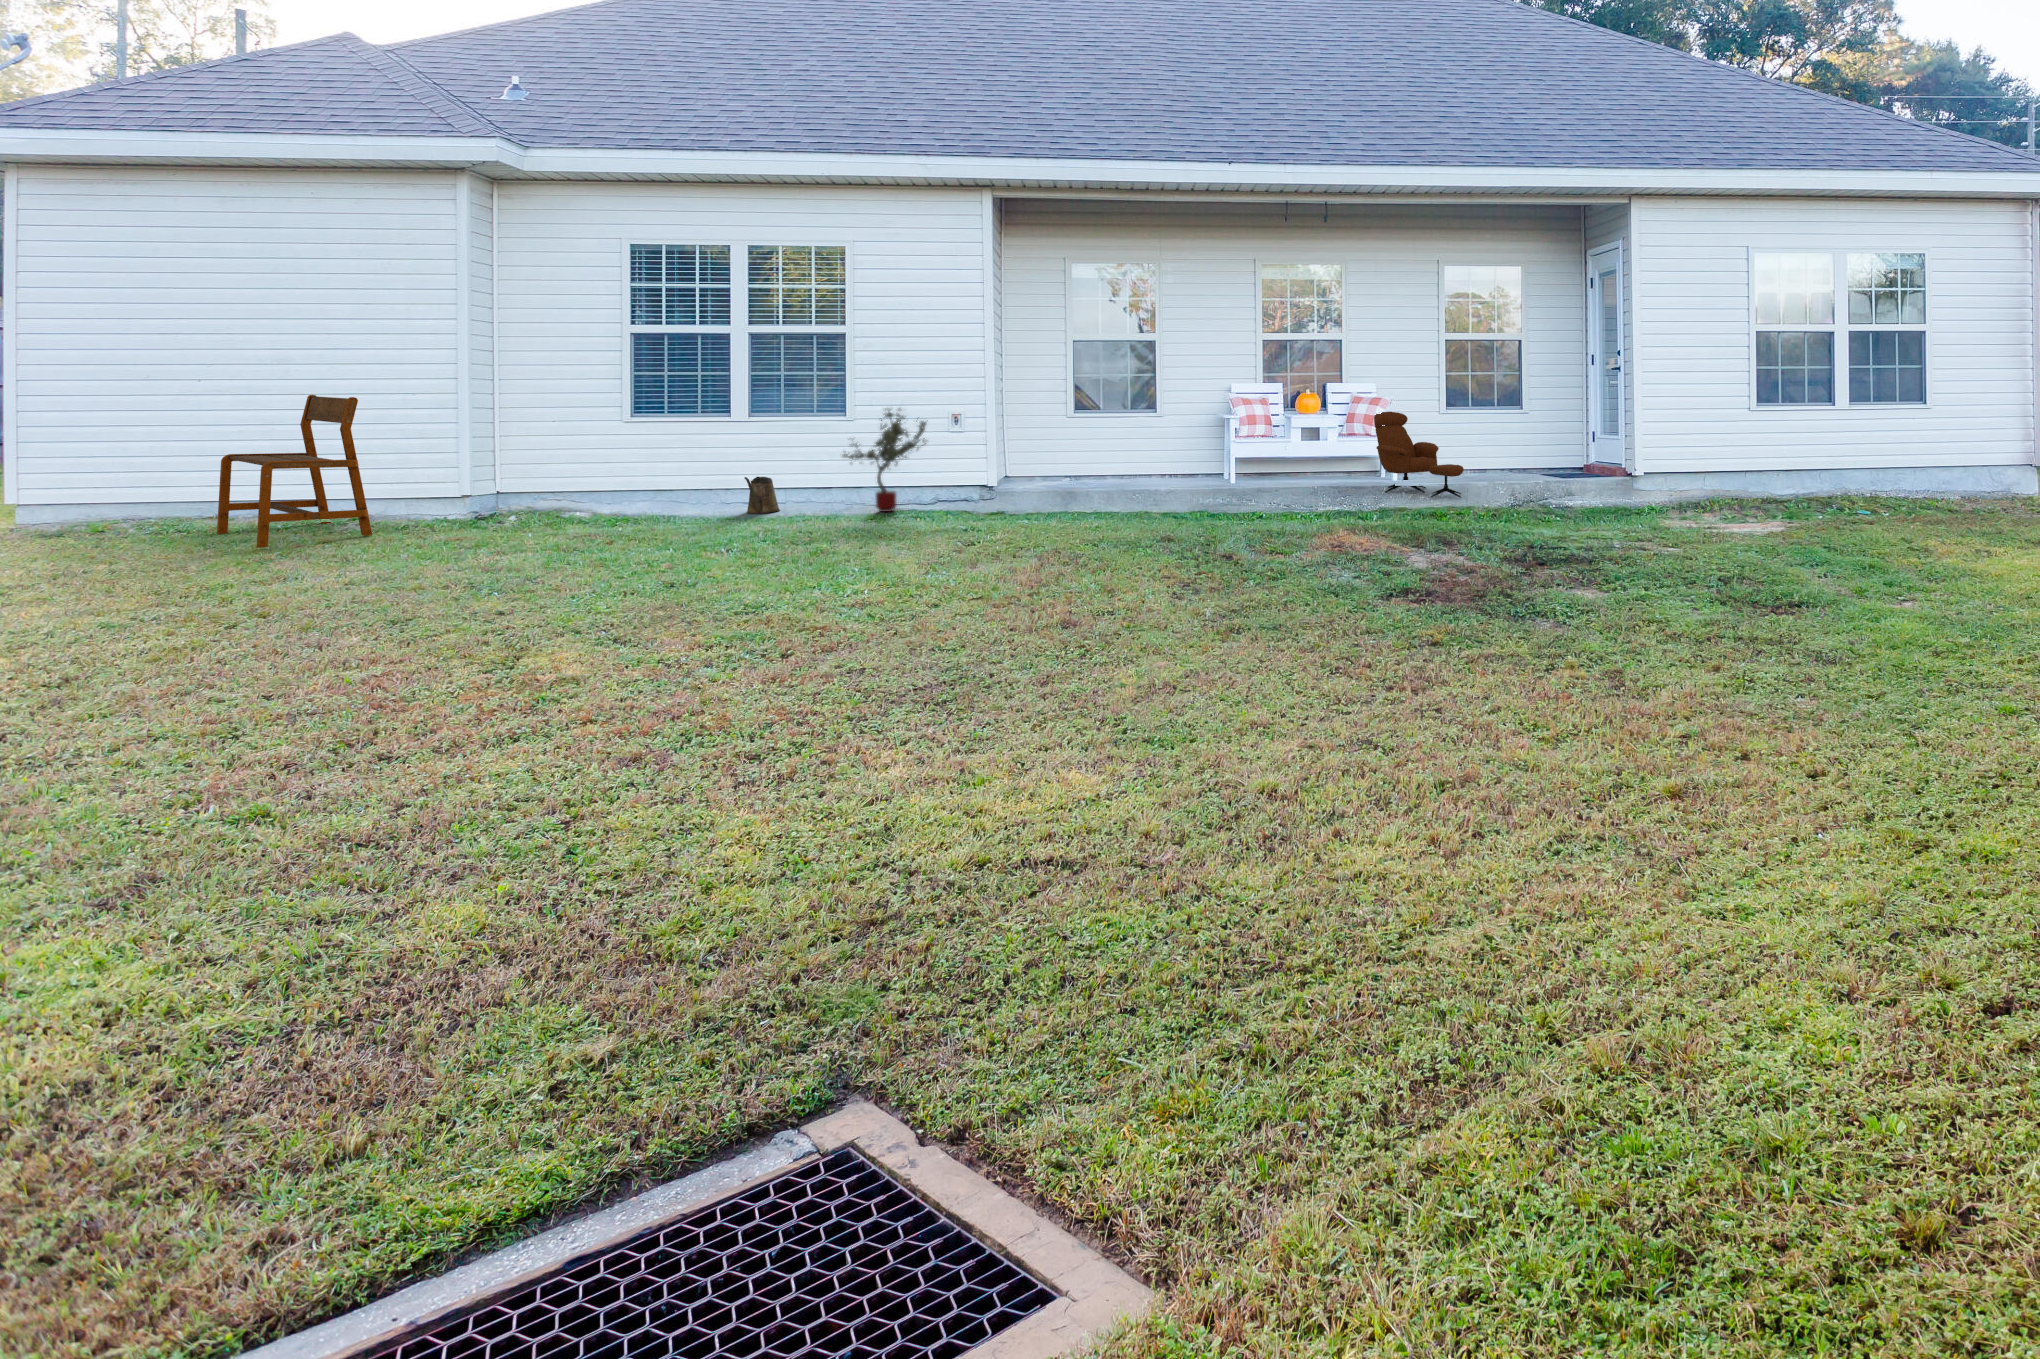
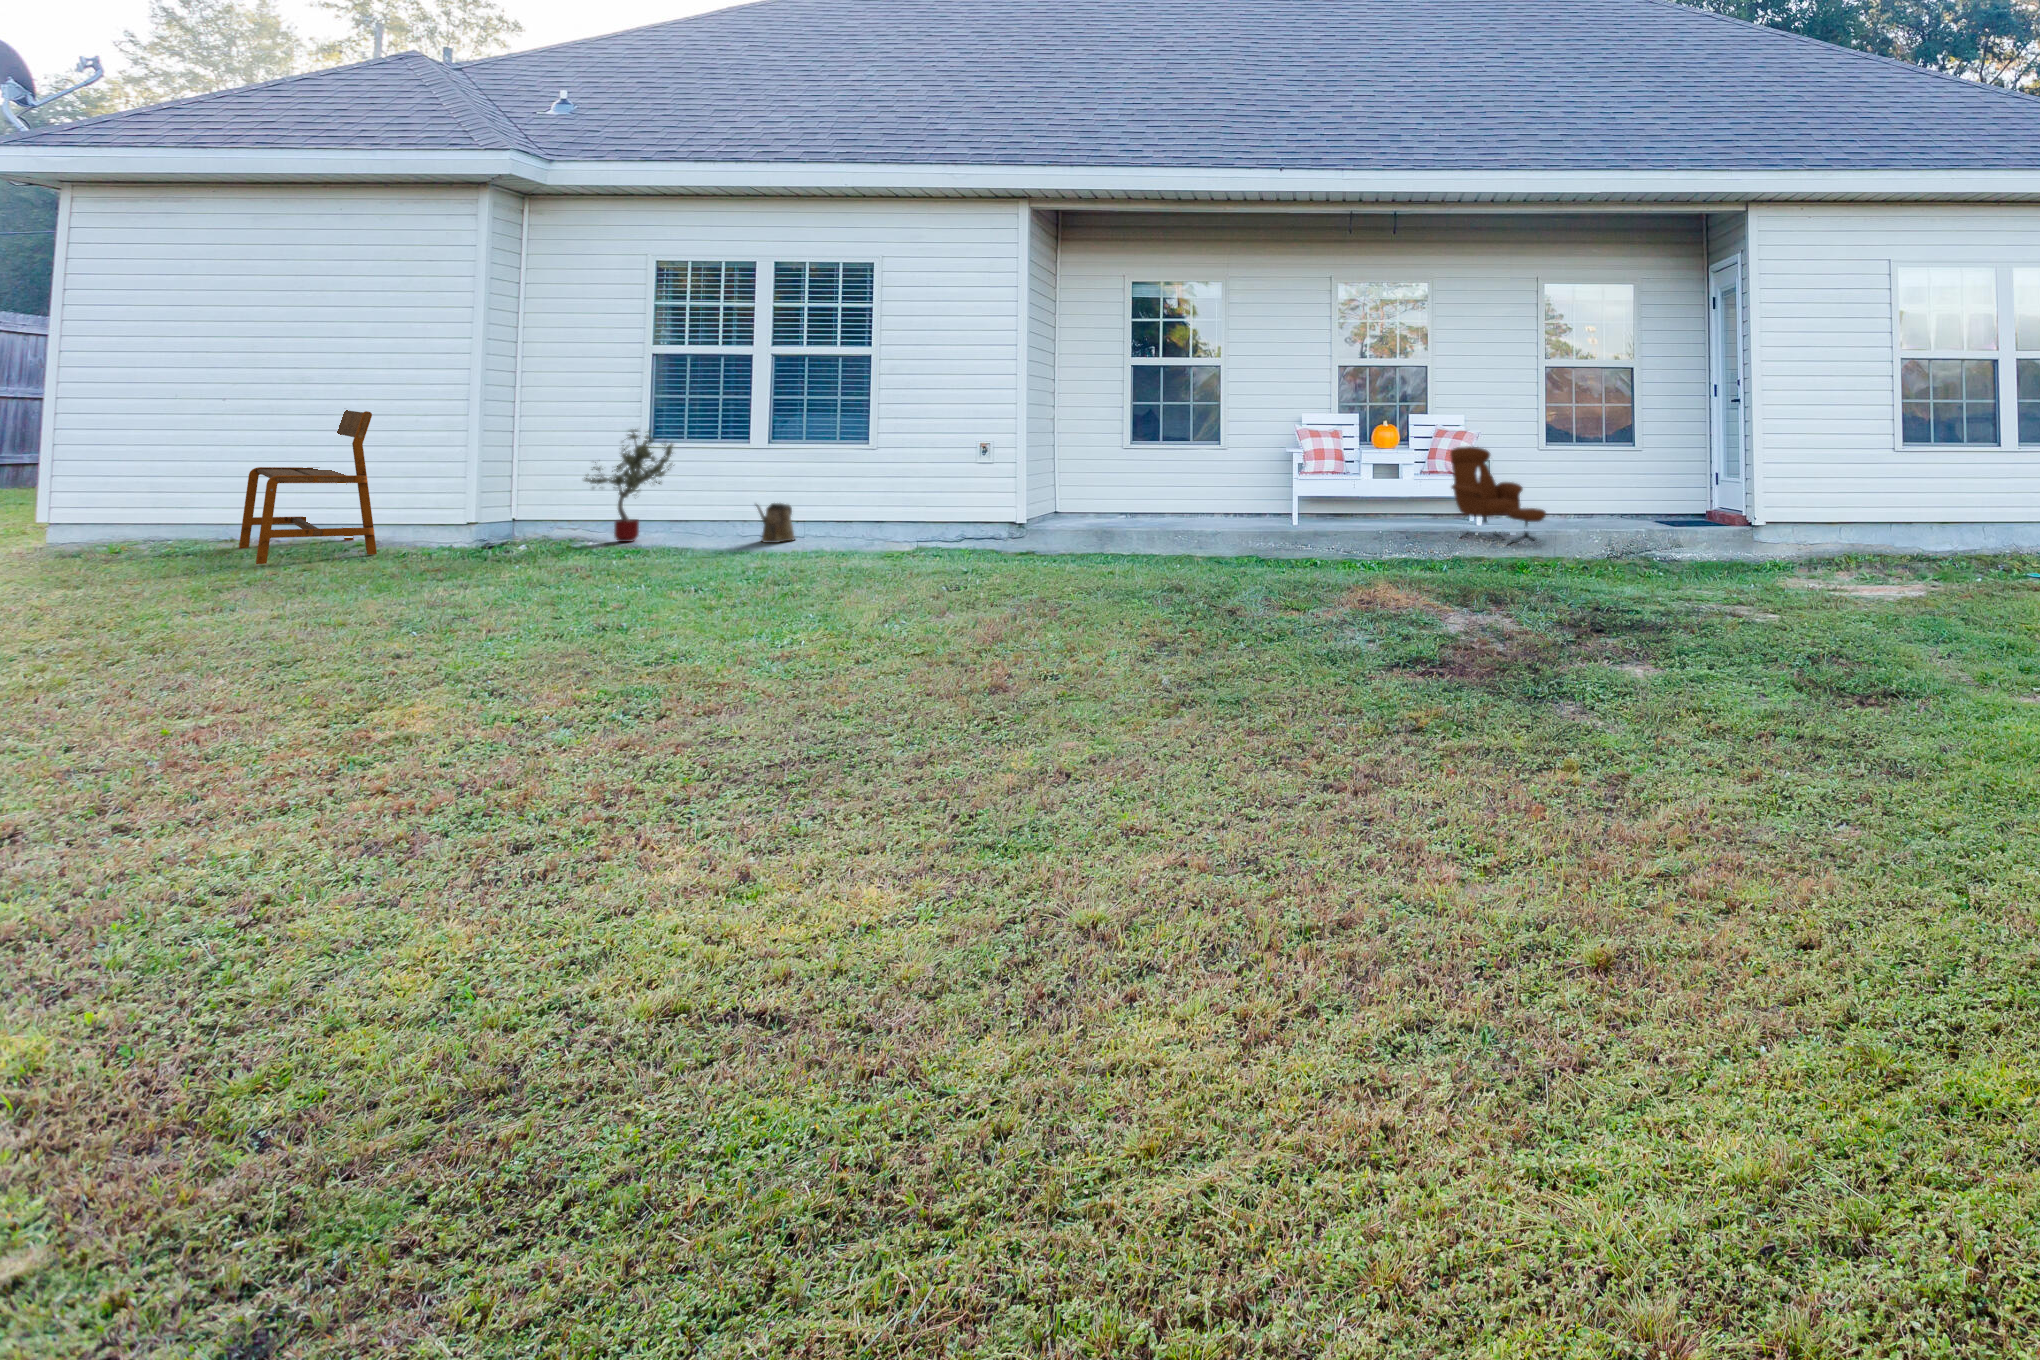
potted tree: present [843,409,926,512] -> present [584,429,674,542]

